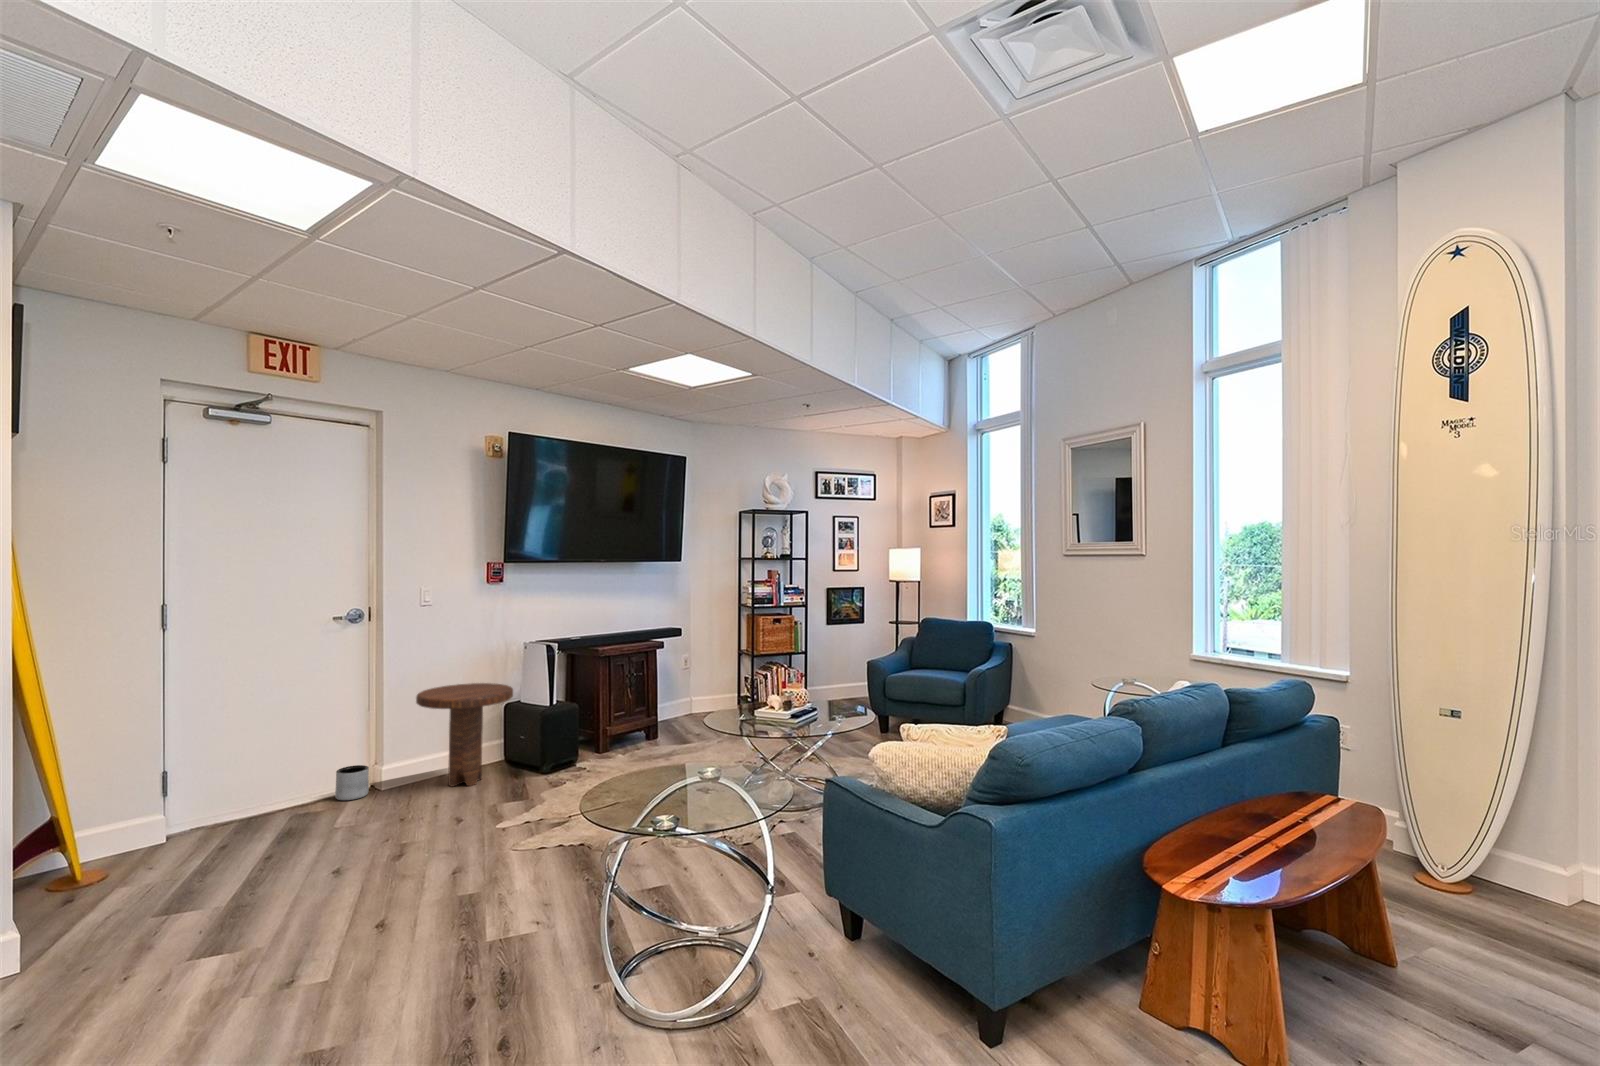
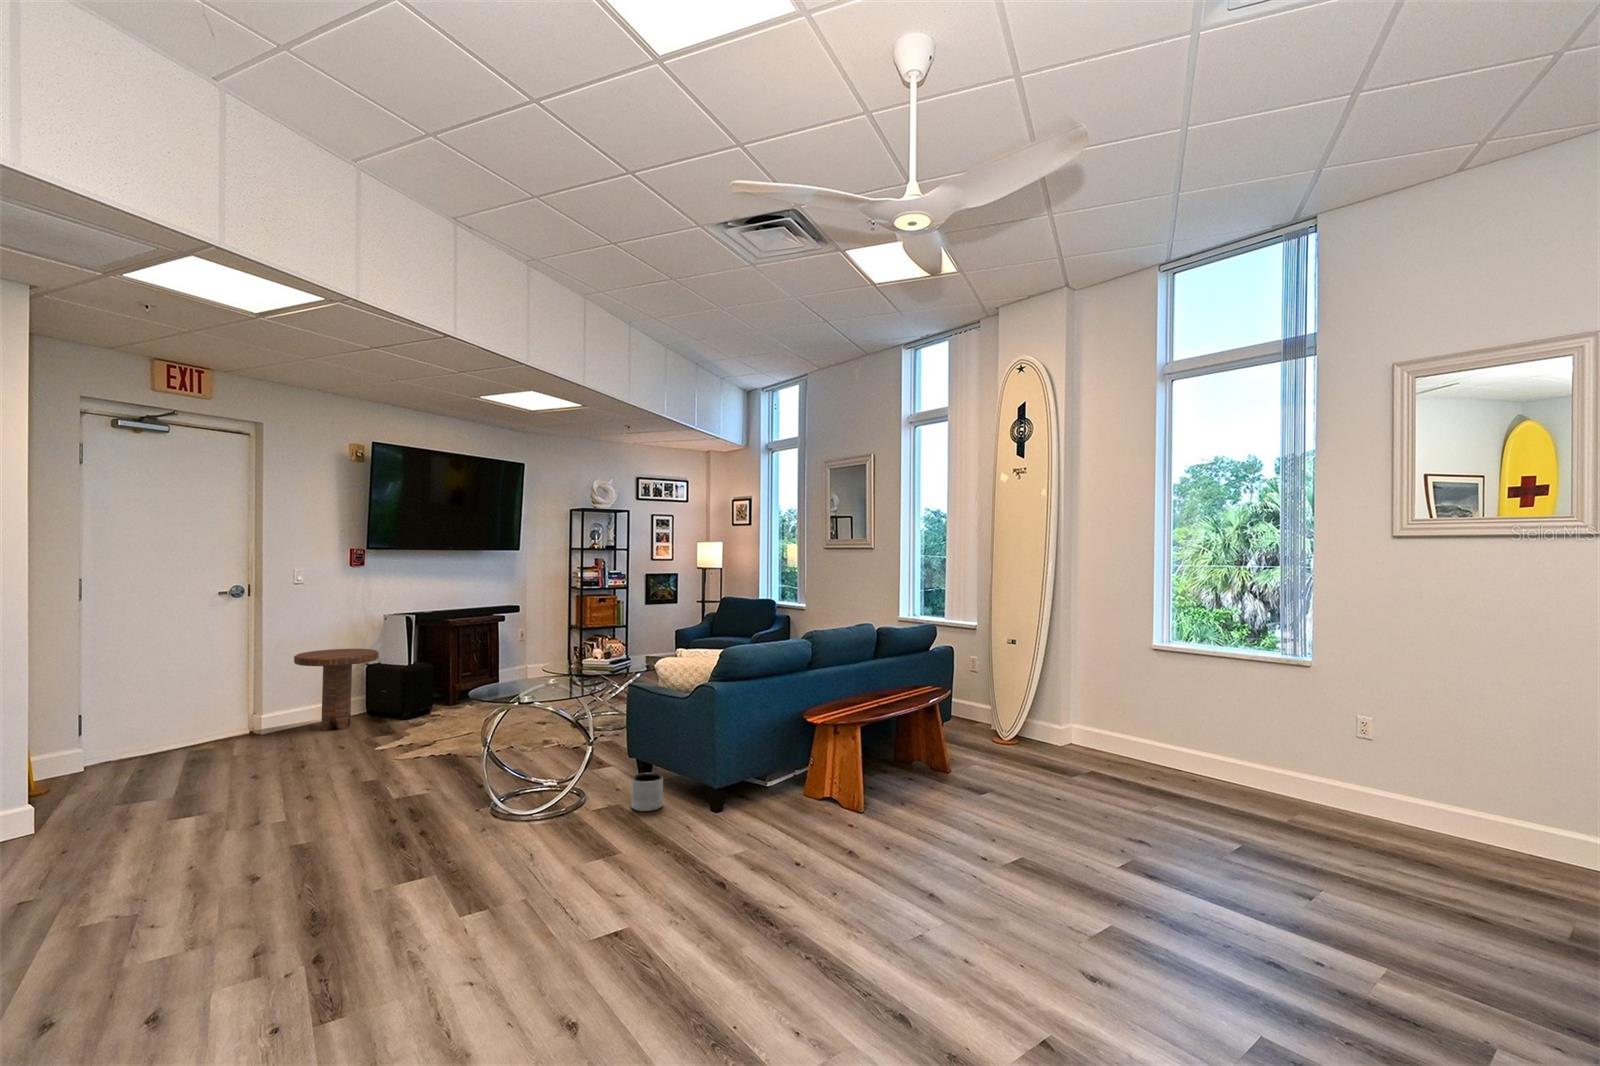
planter: present [335,765,369,801] -> present [631,773,663,812]

